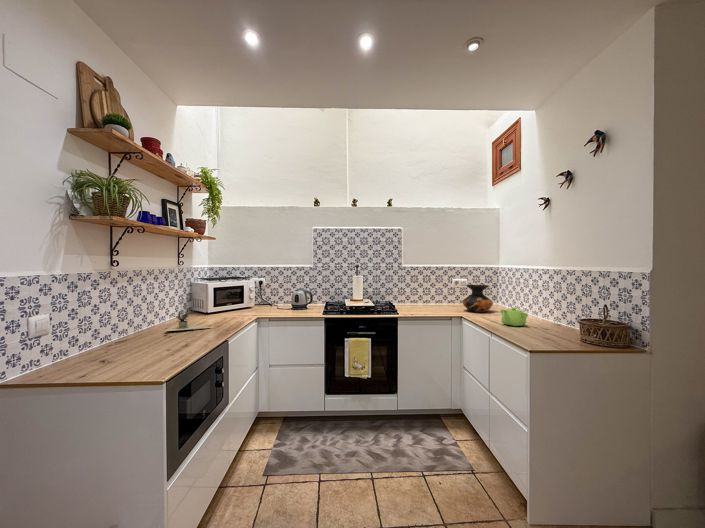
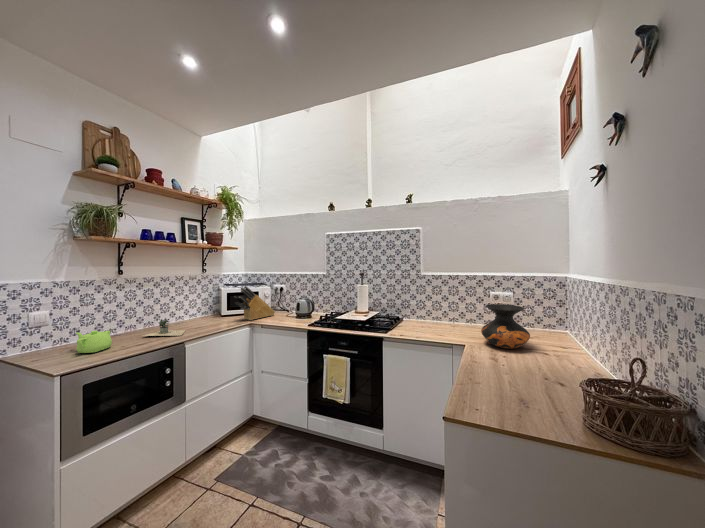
knife block: none [236,277,266,314] -> present [234,286,275,320]
teapot: present [501,307,528,326] -> present [76,331,112,353]

